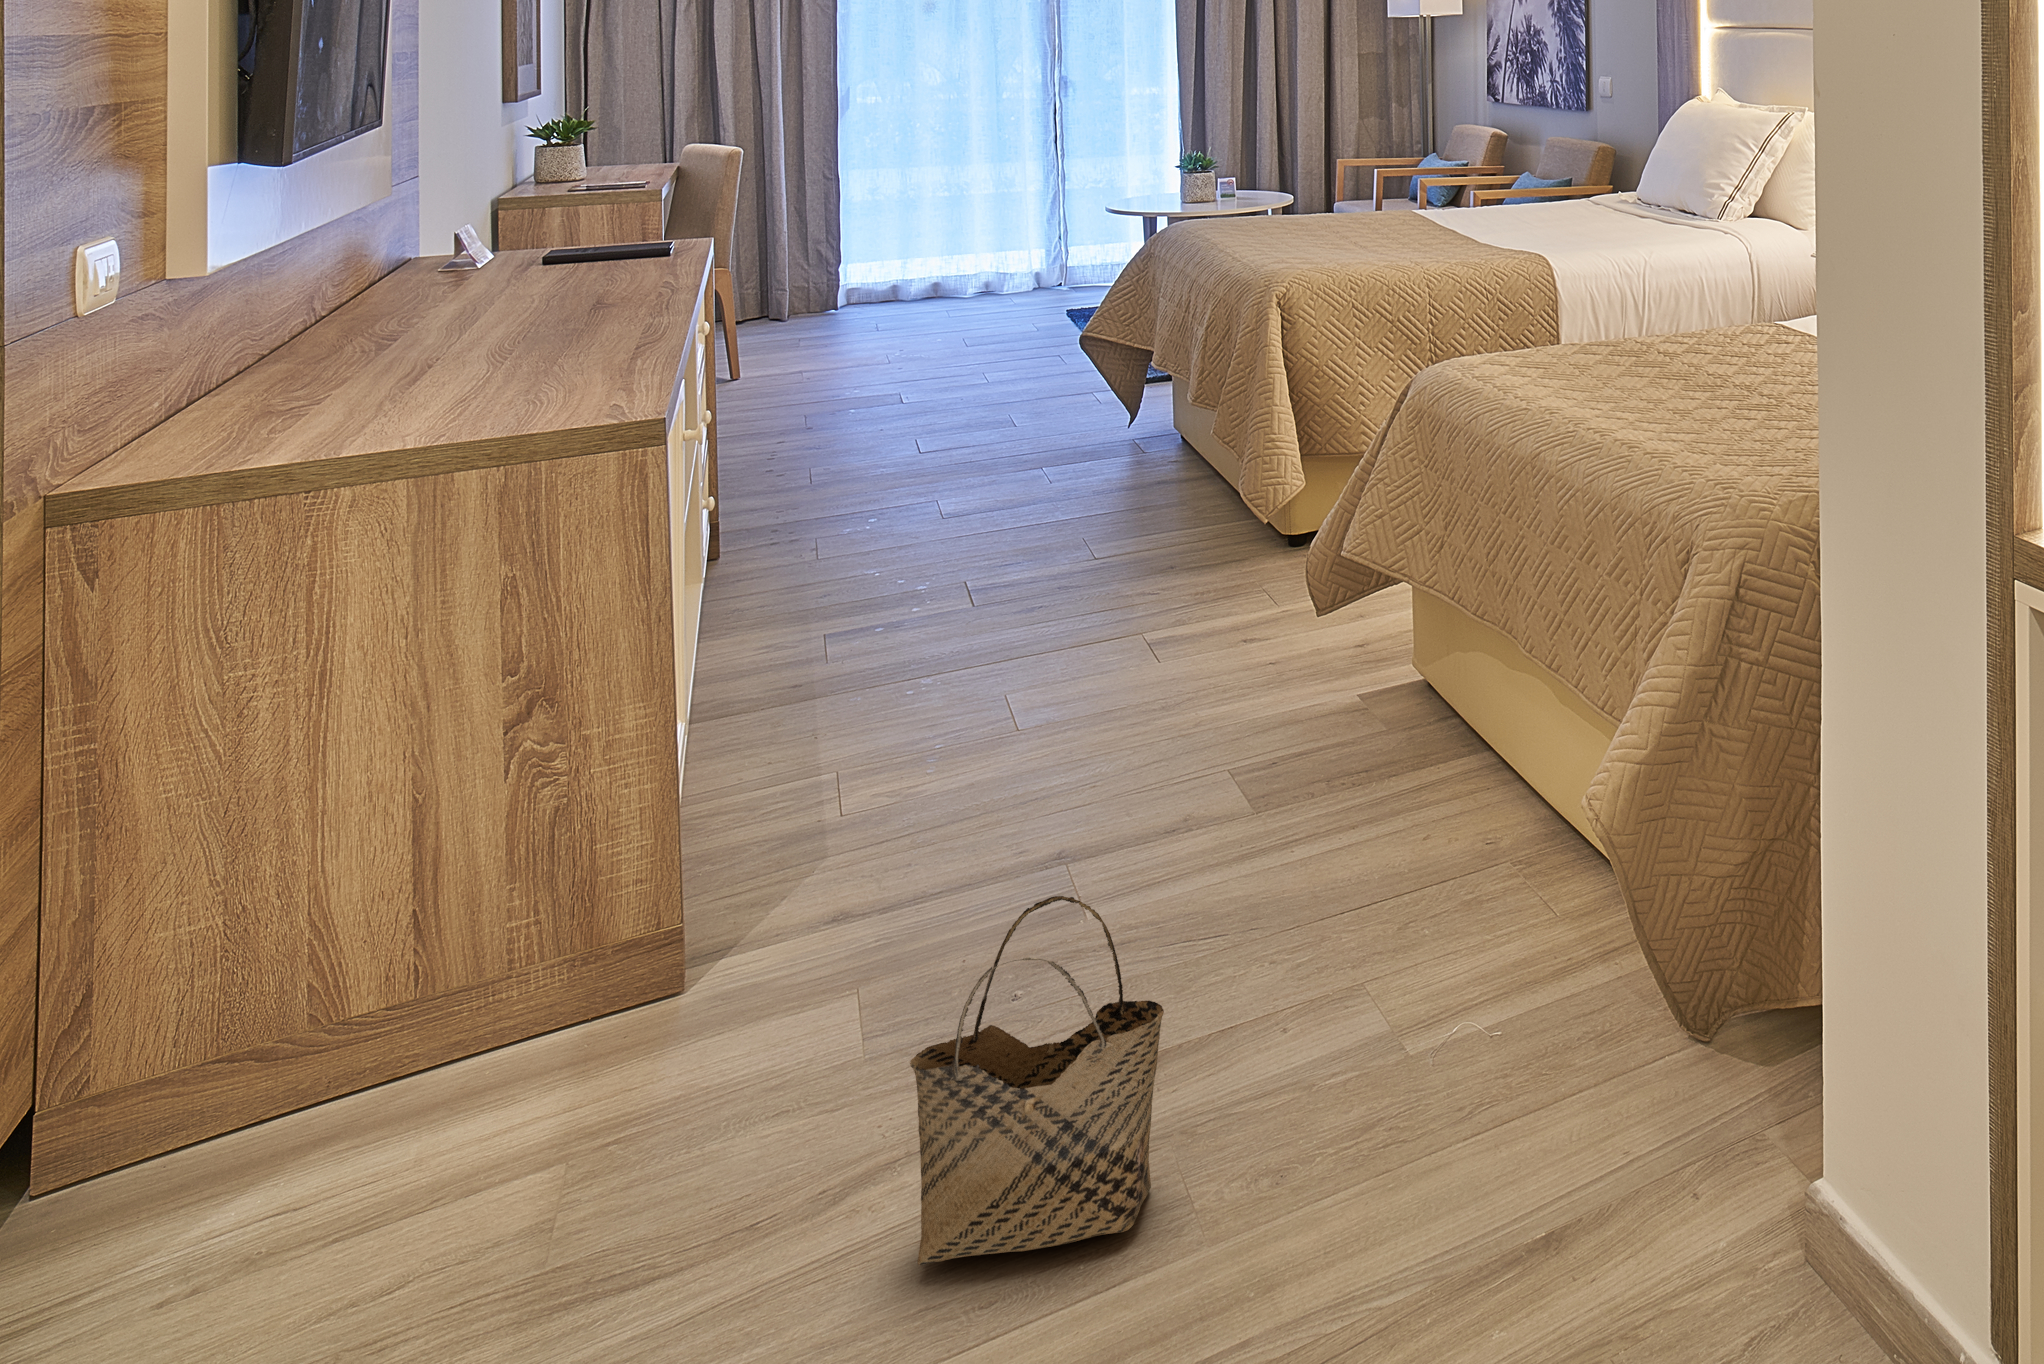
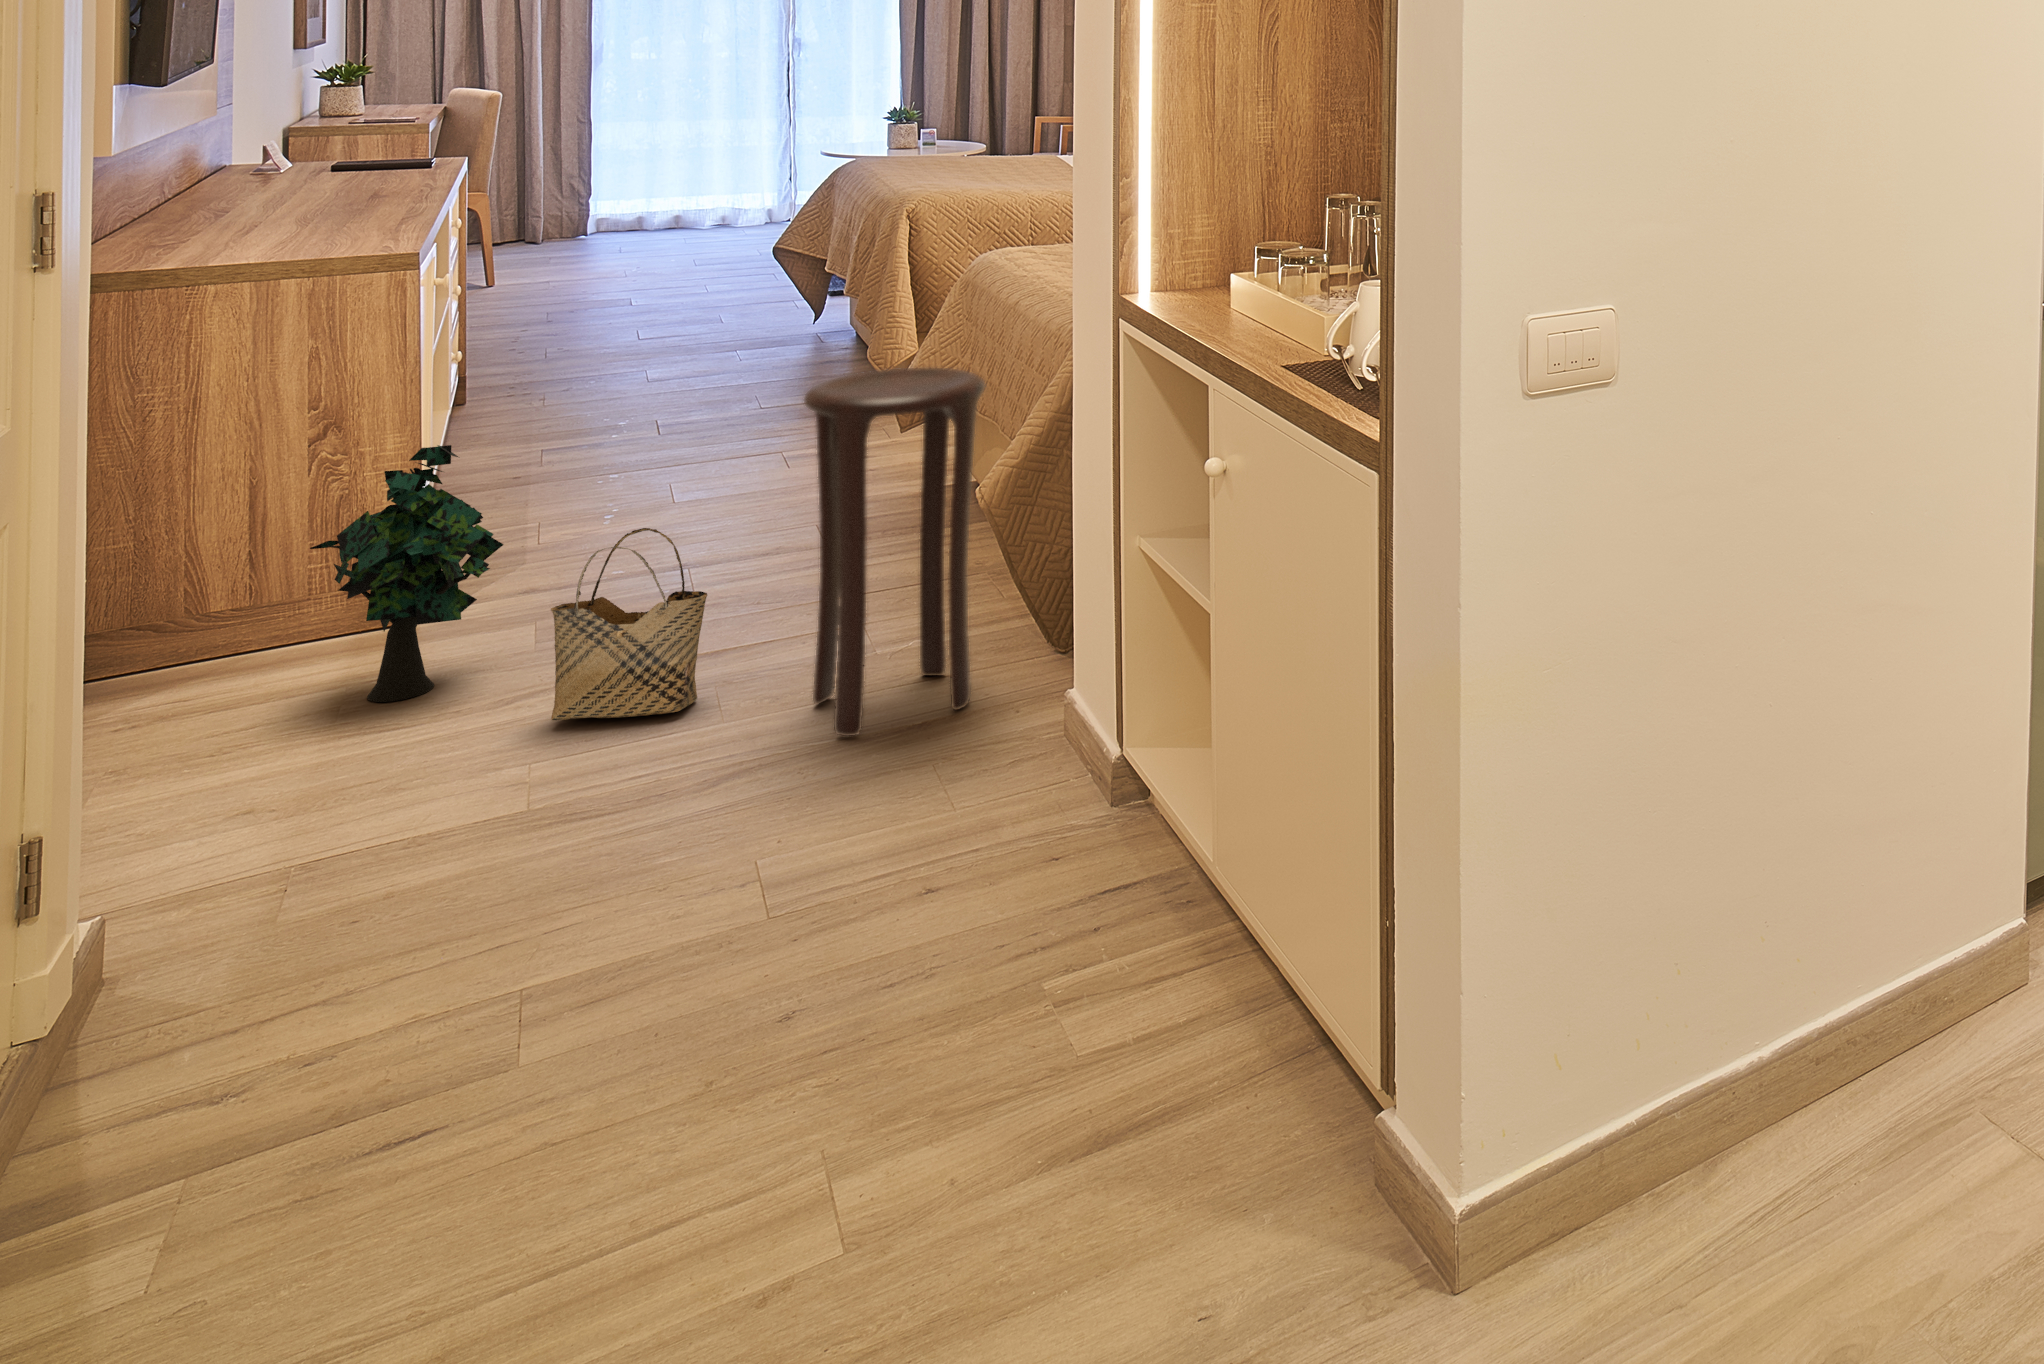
stool: none [1332,603,1613,1292] -> present [804,368,986,736]
decorative plant: none [500,758,816,1209] -> present [310,445,503,702]

